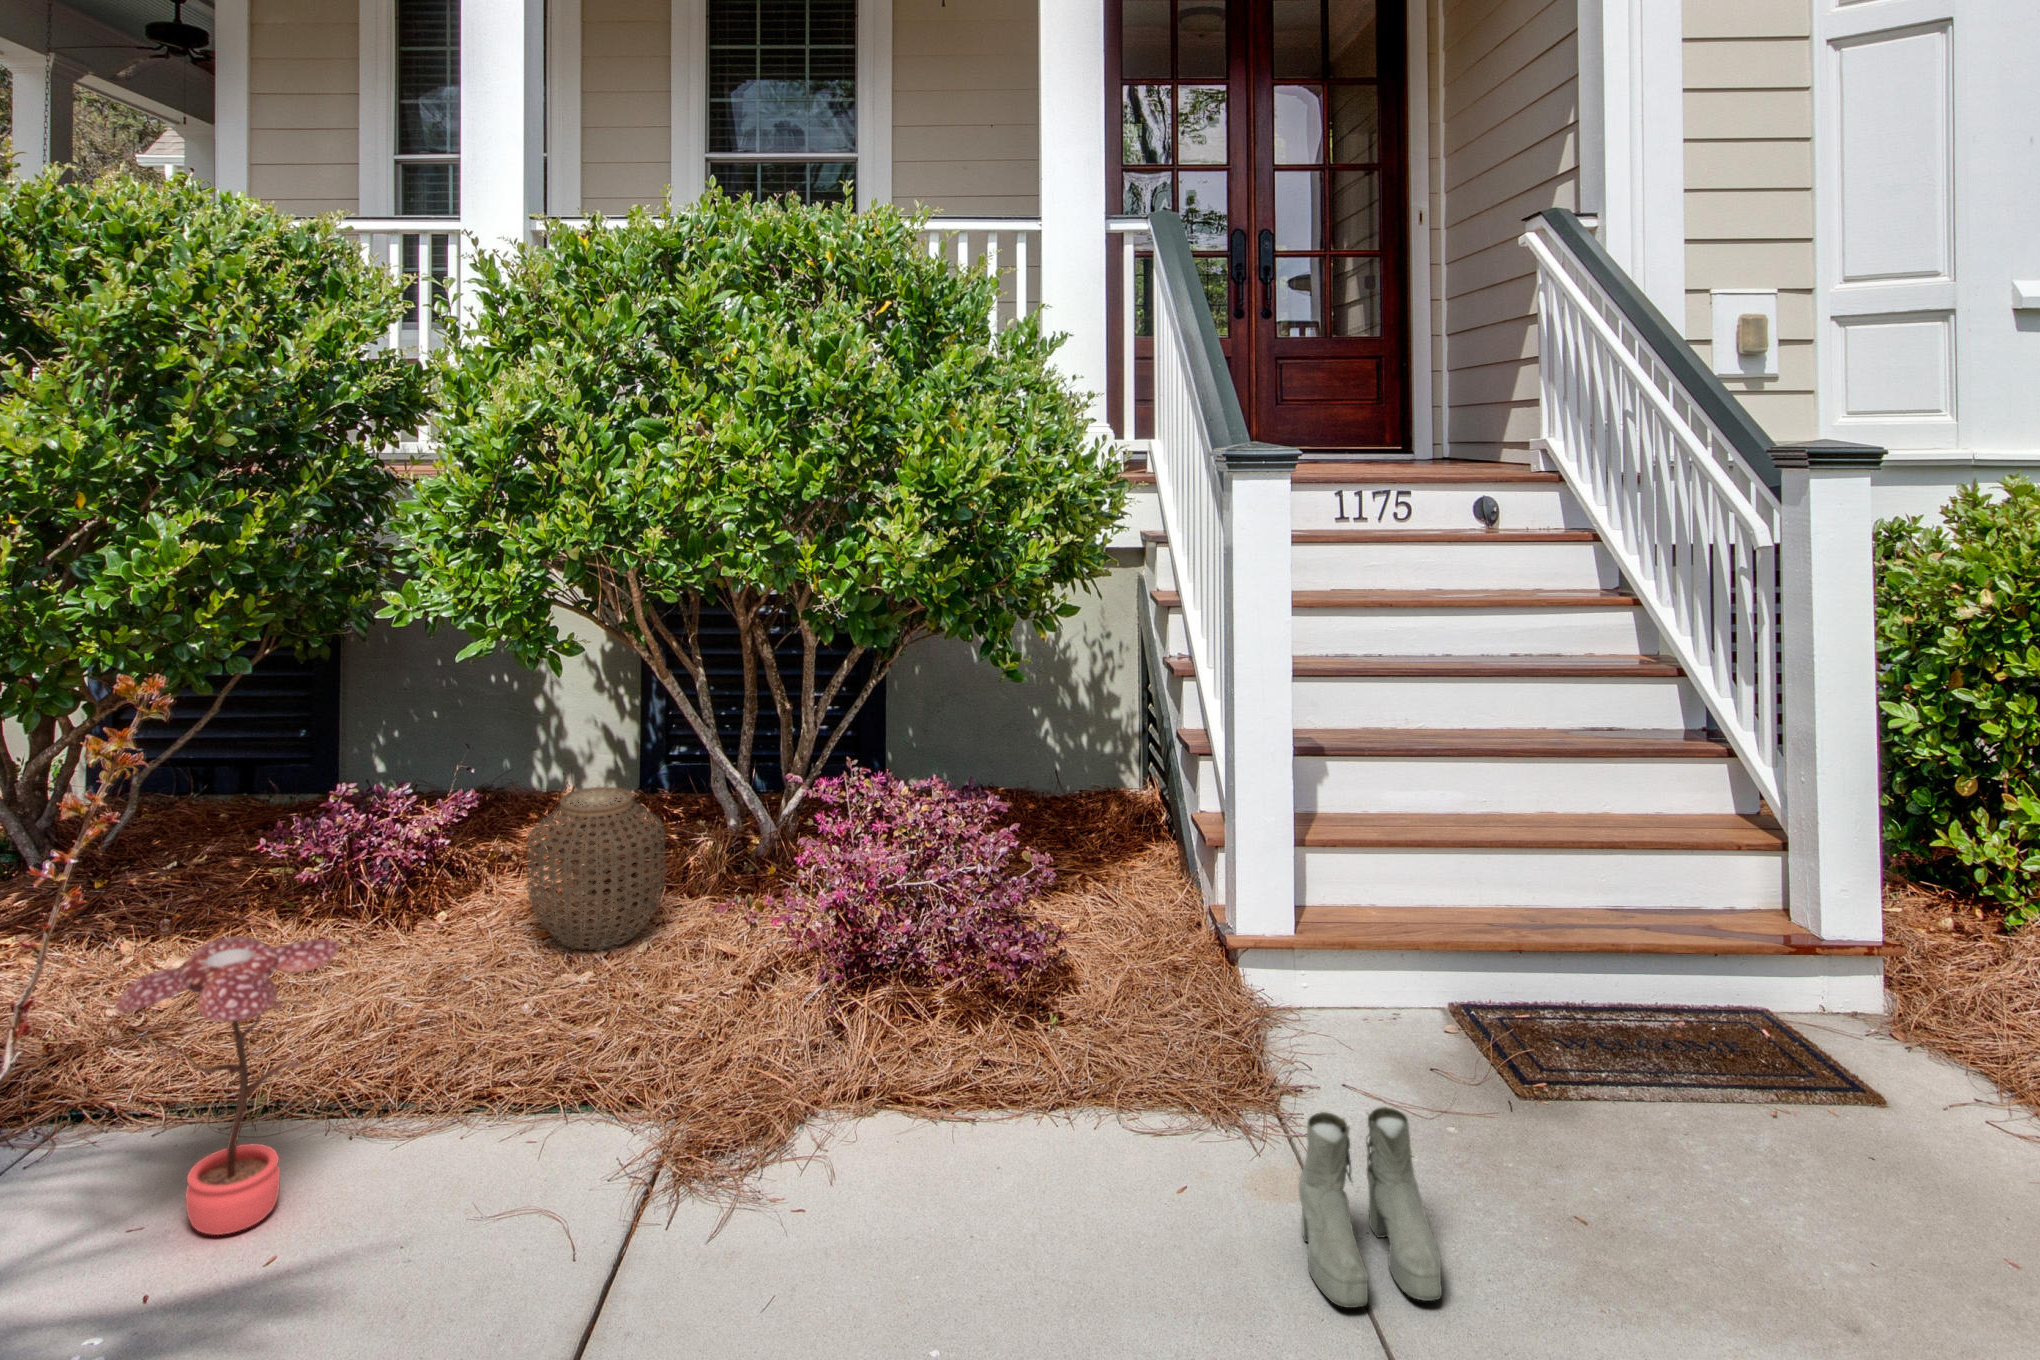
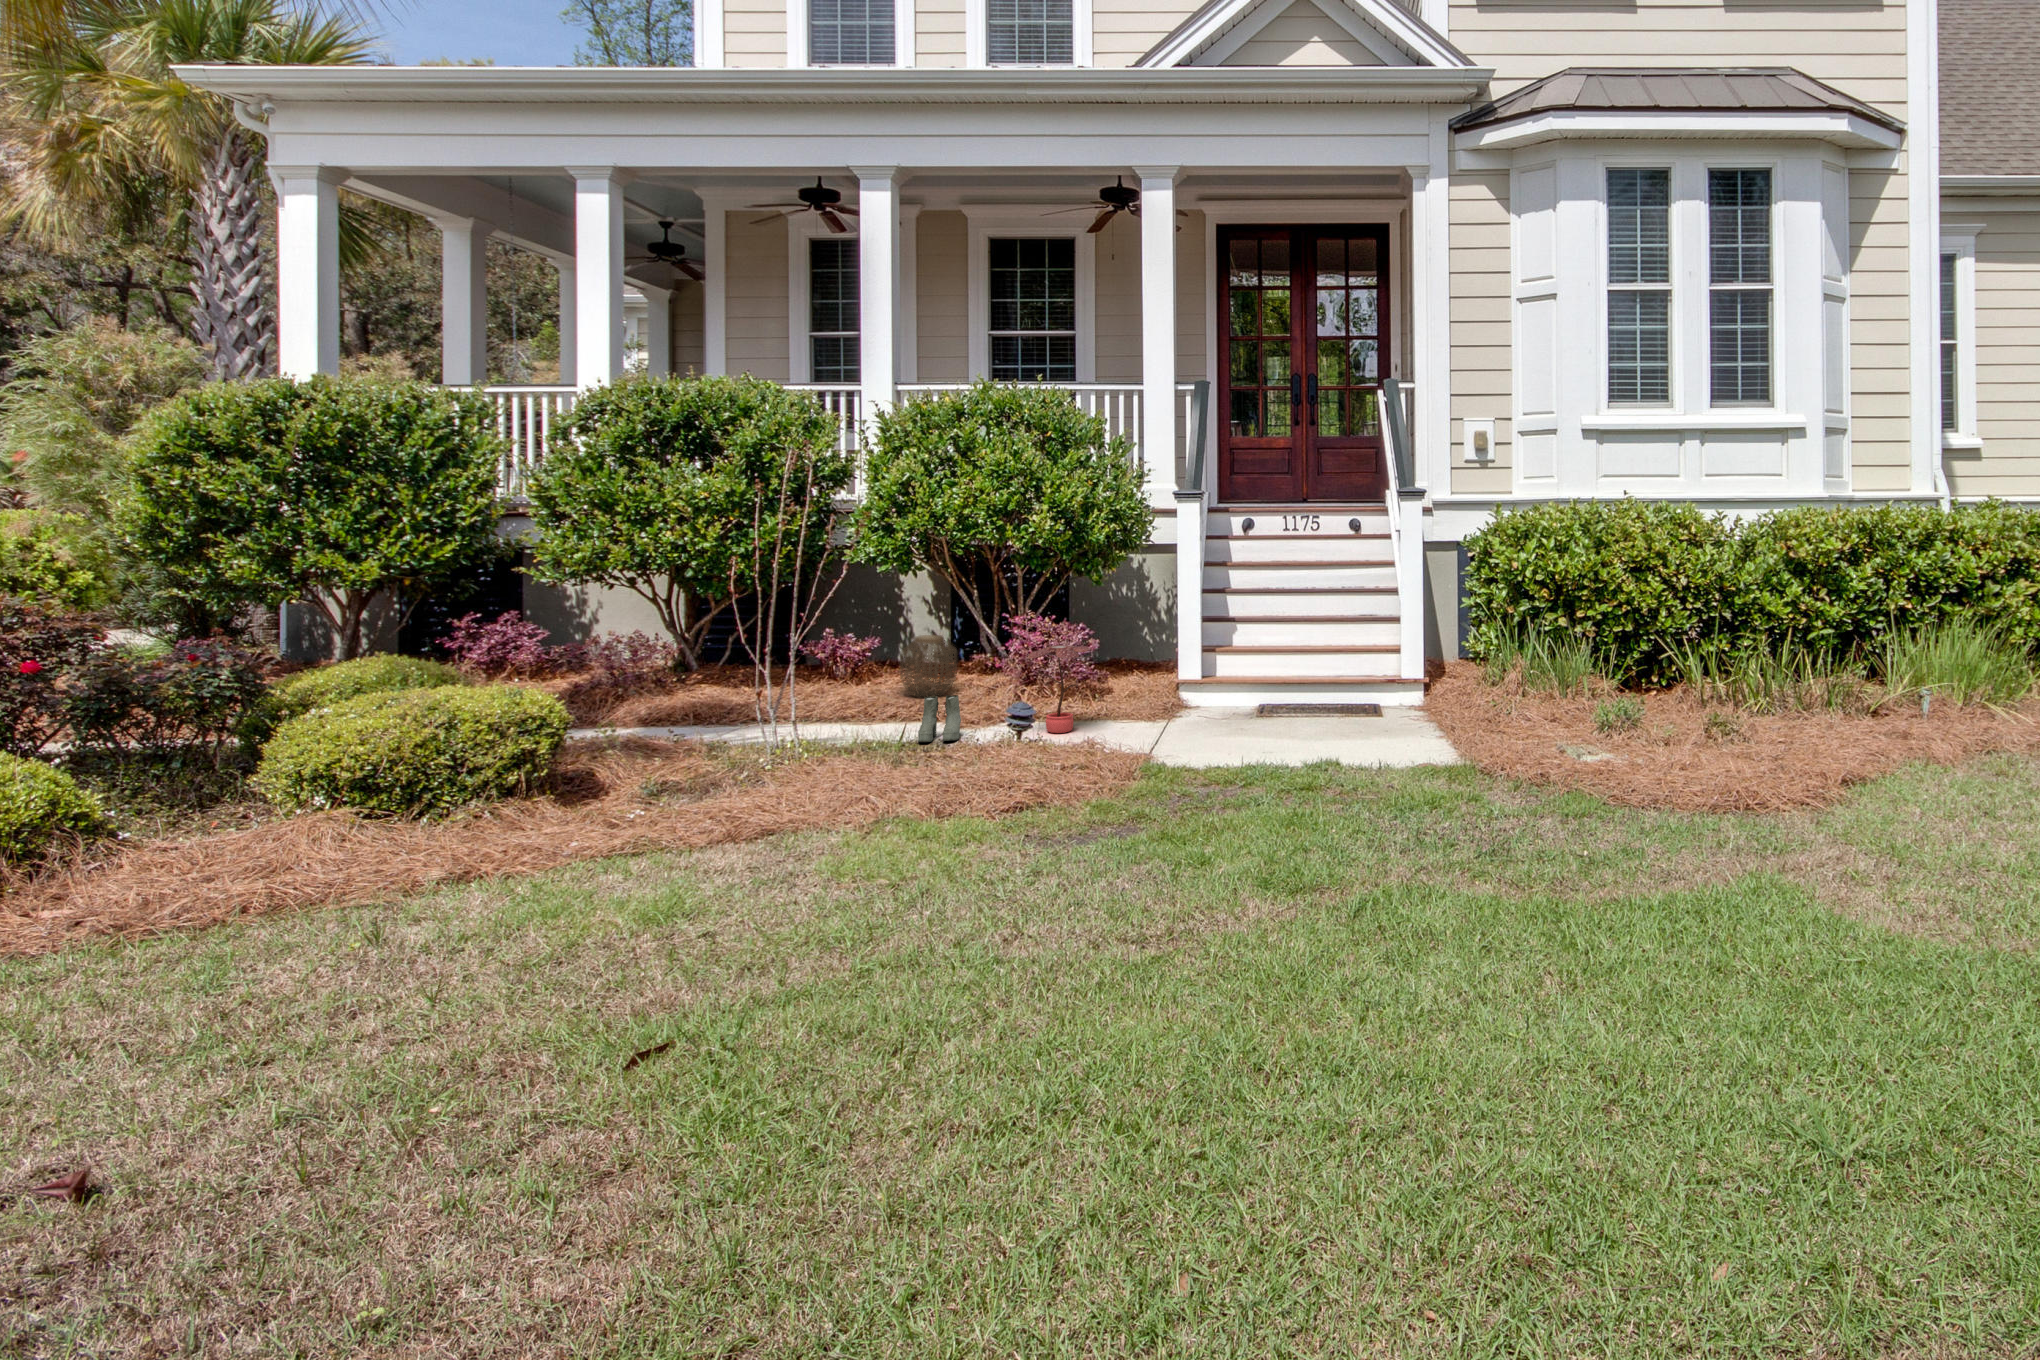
potted plant: present [117,936,339,1235] -> present [1028,645,1090,733]
boots: present [1299,1107,1442,1308] -> present [918,695,961,742]

